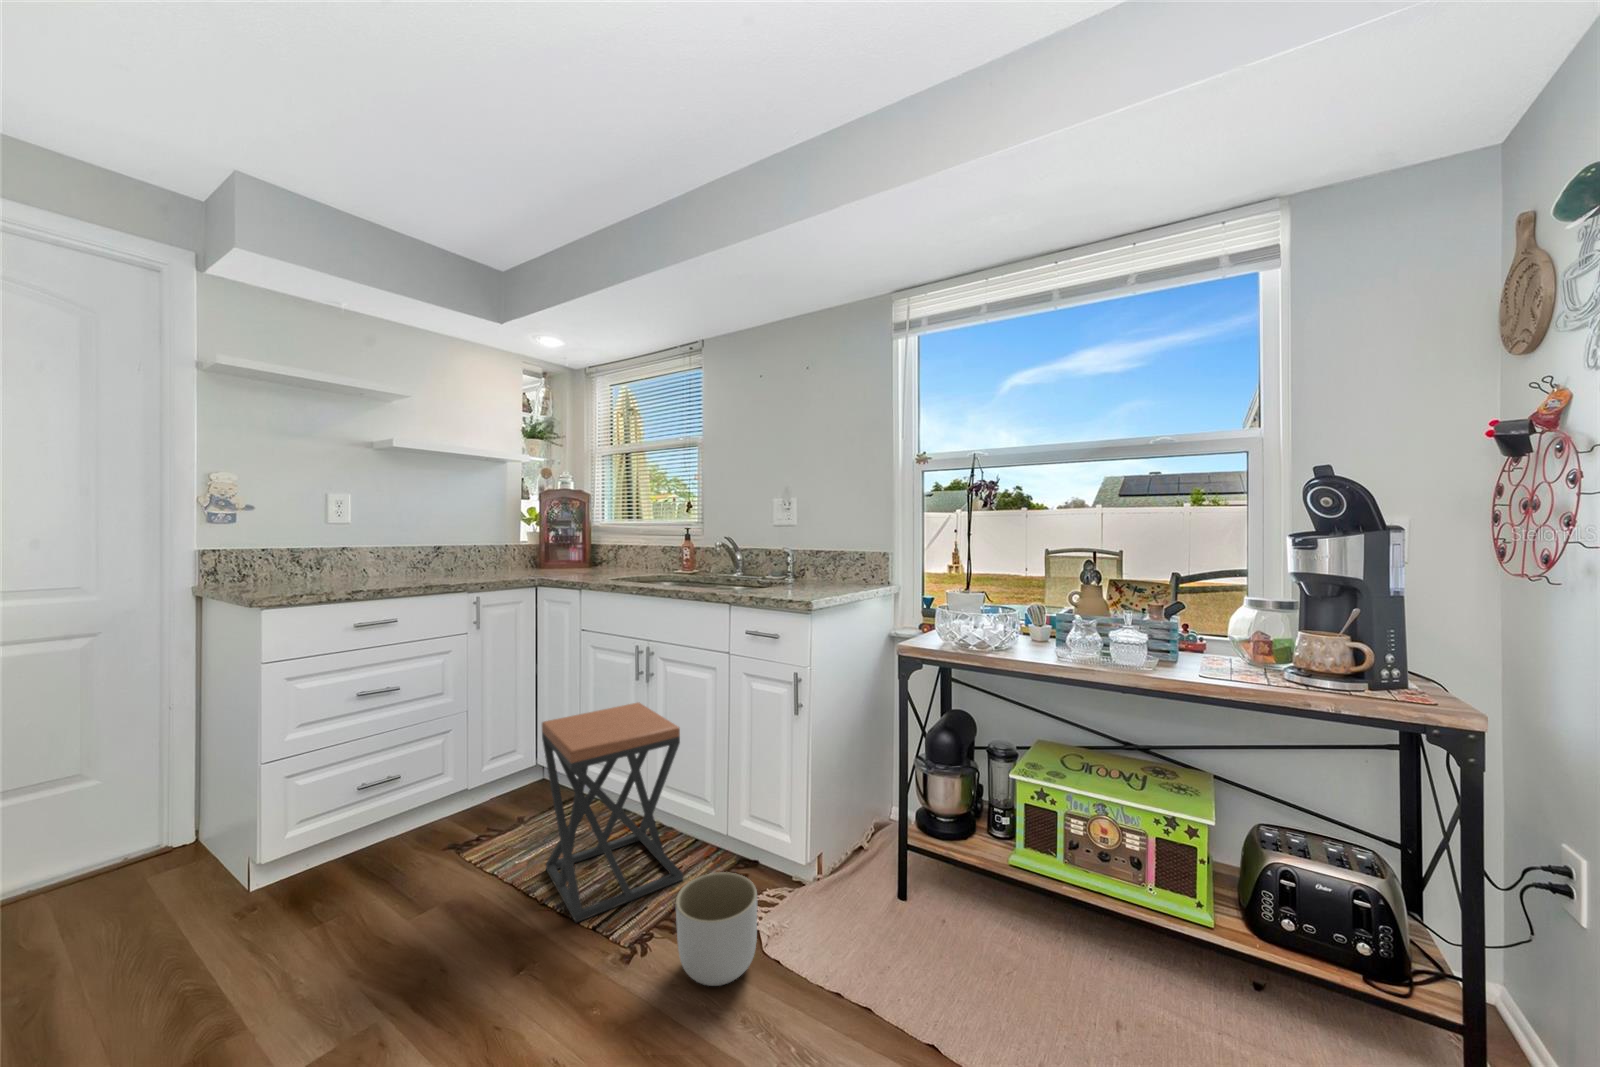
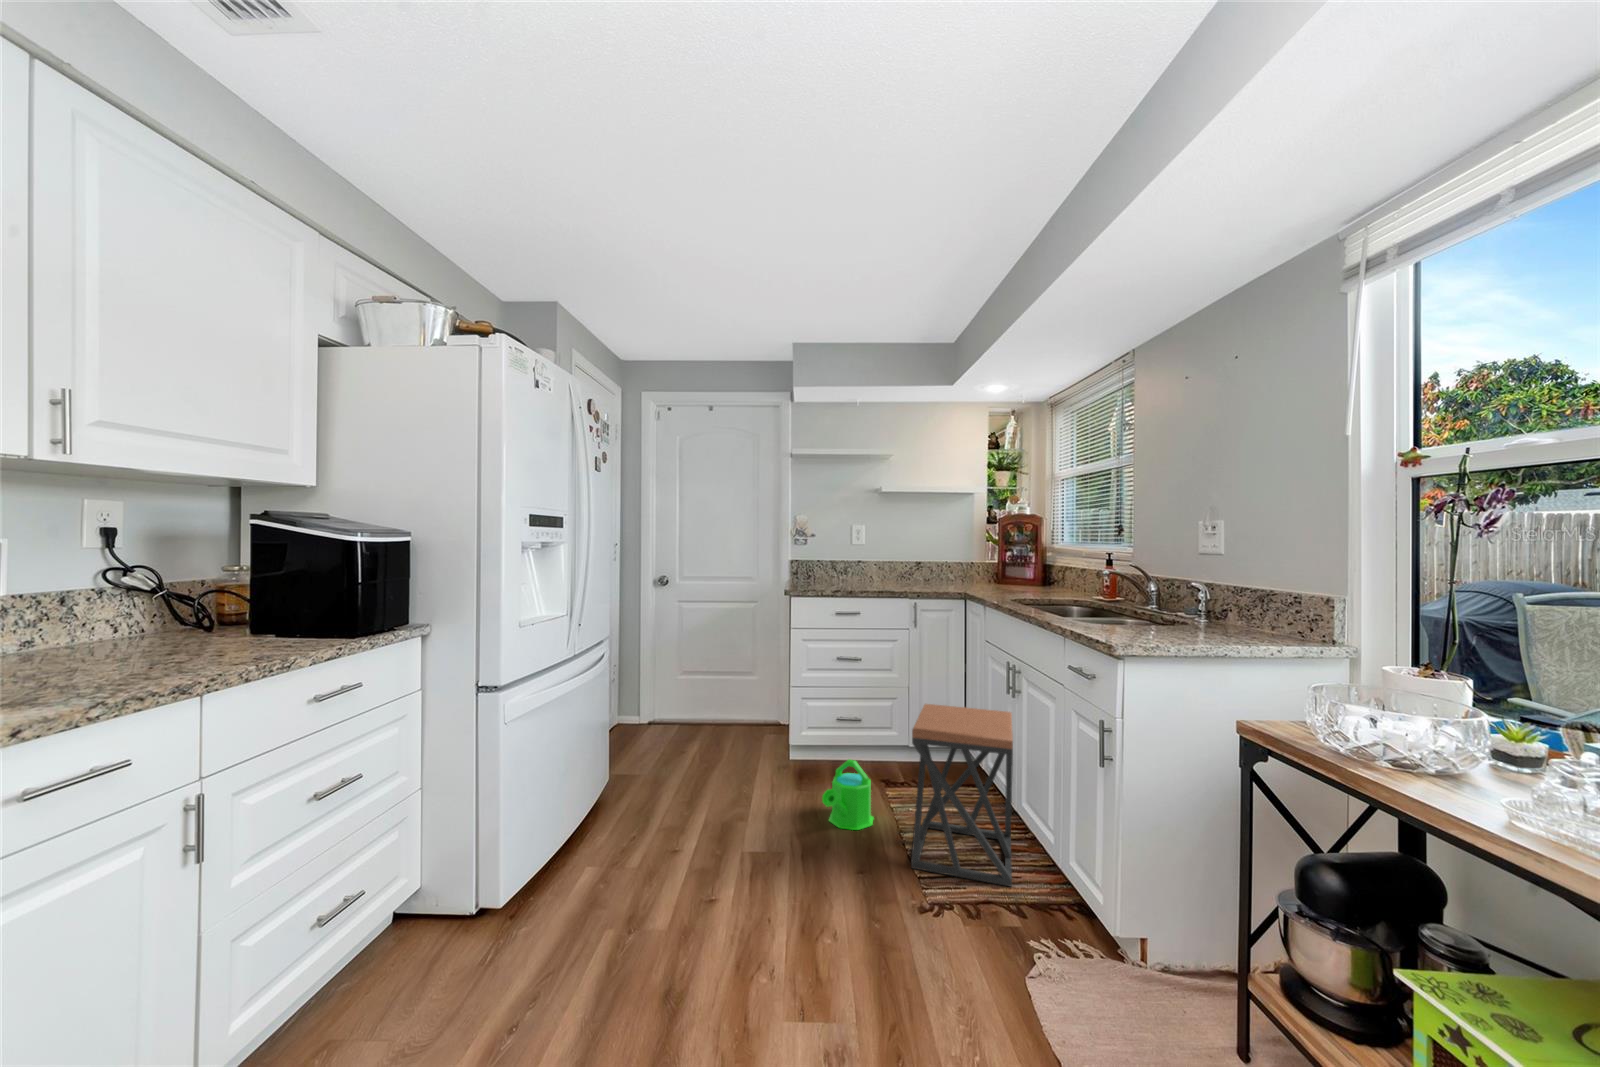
watering can: none [409,829,484,933] -> present [822,759,874,830]
planter: present [676,872,757,986] -> none [940,873,1017,977]

